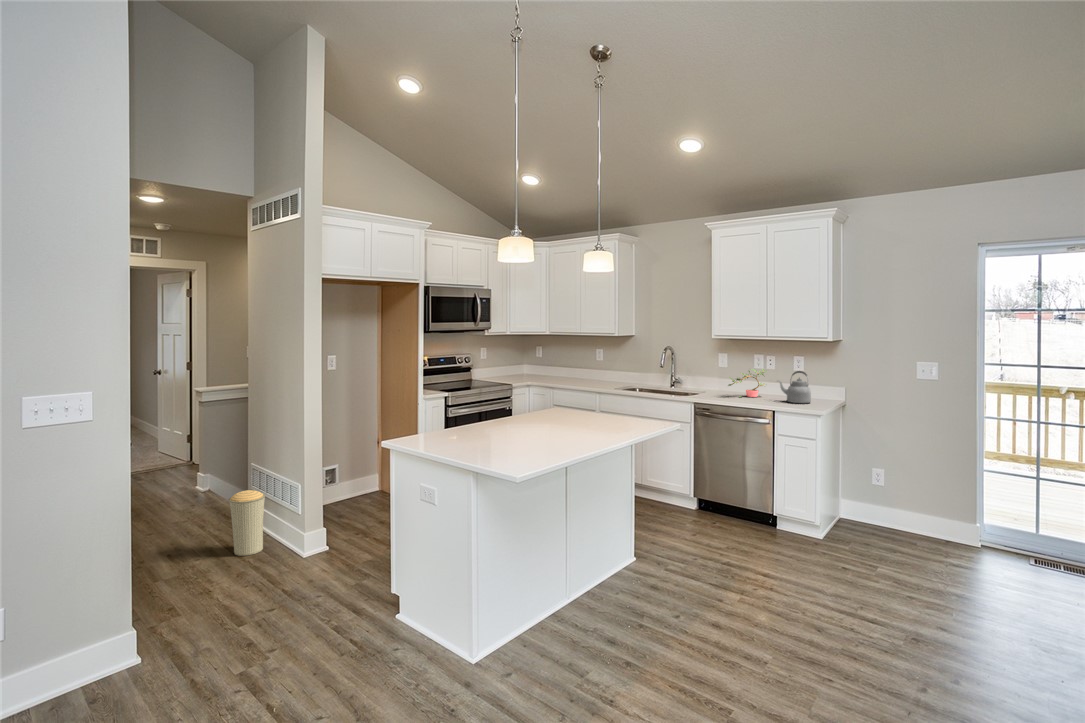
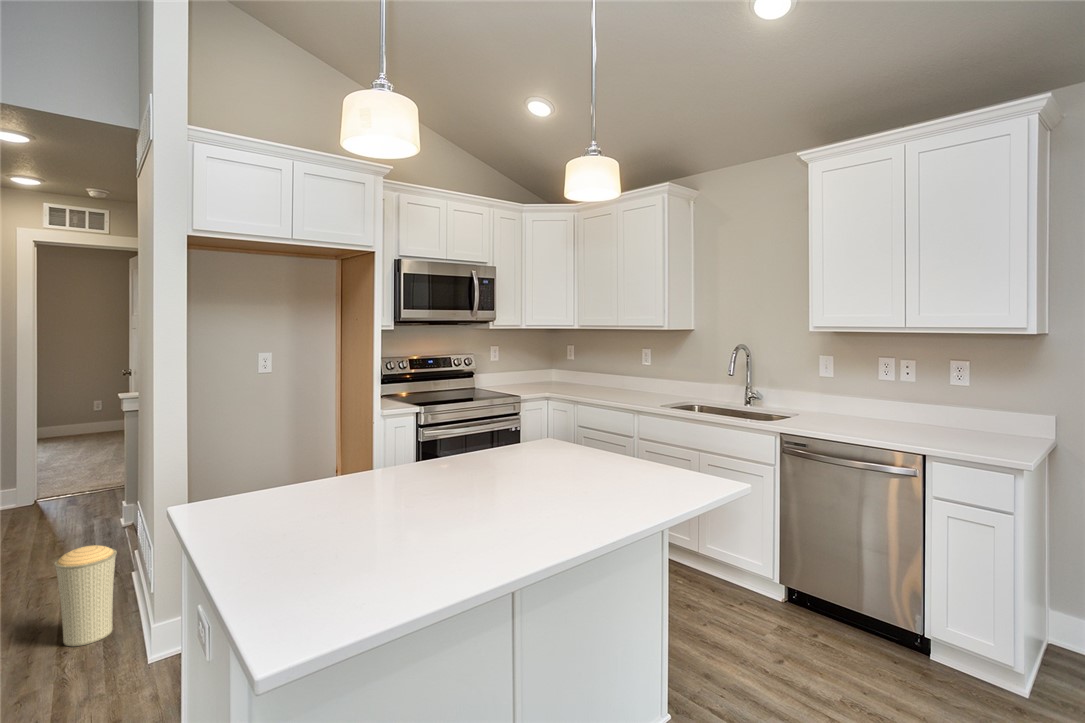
potted plant: present [728,369,767,397] -> none [837,380,907,427]
kettle: present [779,371,811,403] -> none [925,387,991,442]

